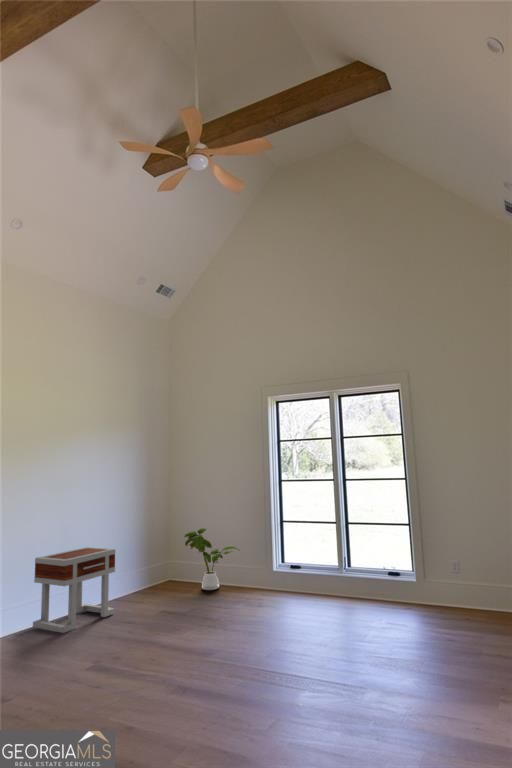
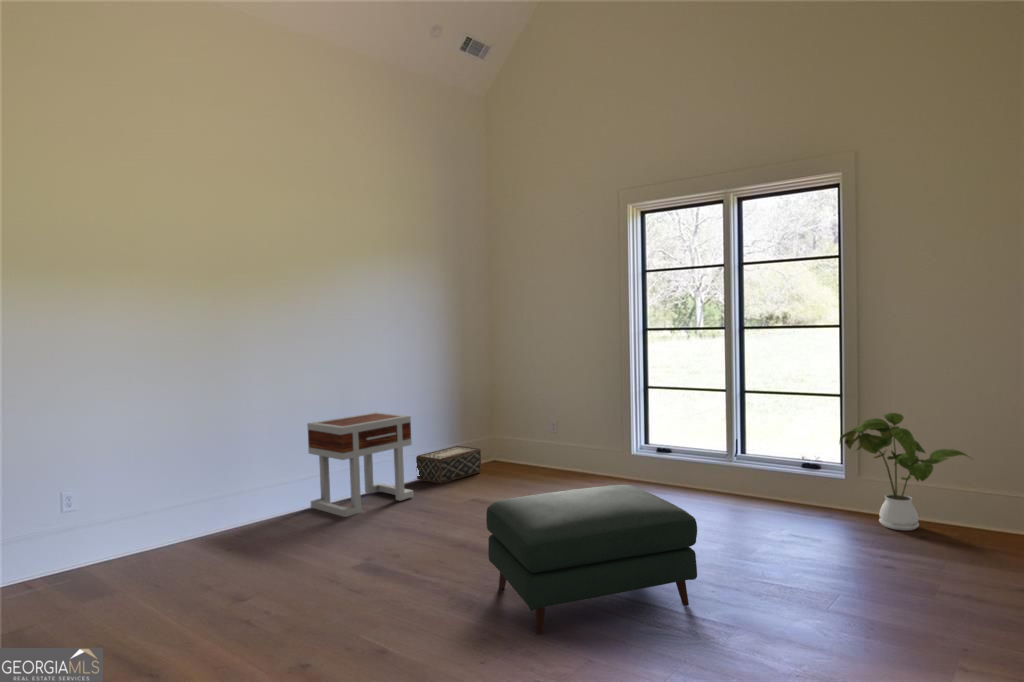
house plant: present [184,528,239,590] -> present [840,413,968,530]
woven basket: none [114,571,163,602] -> present [416,446,481,484]
ottoman: none [187,593,333,709] -> present [486,485,697,635]

